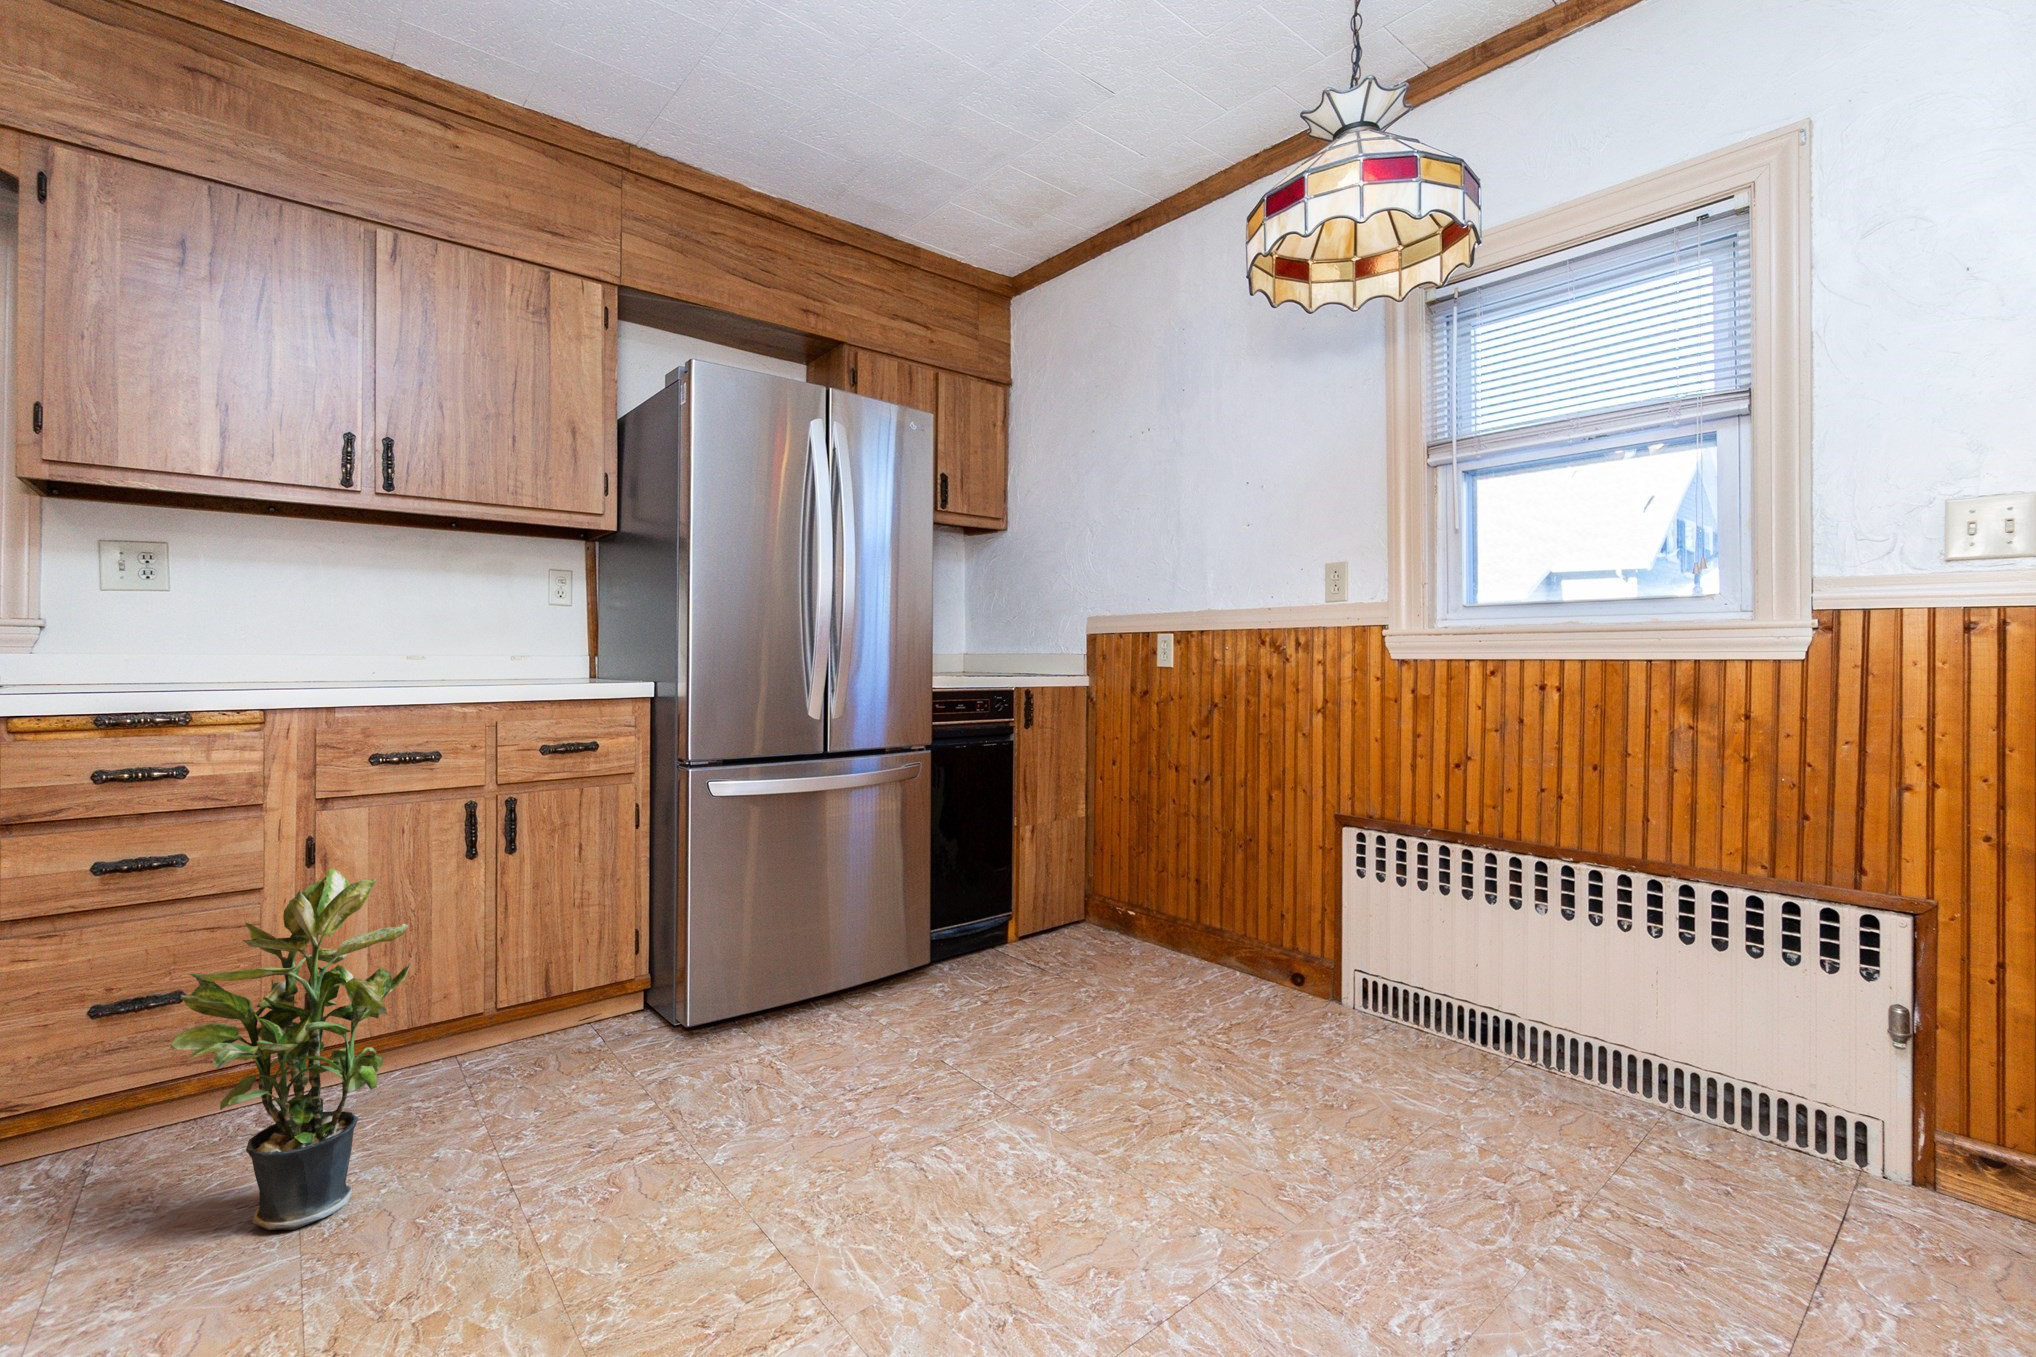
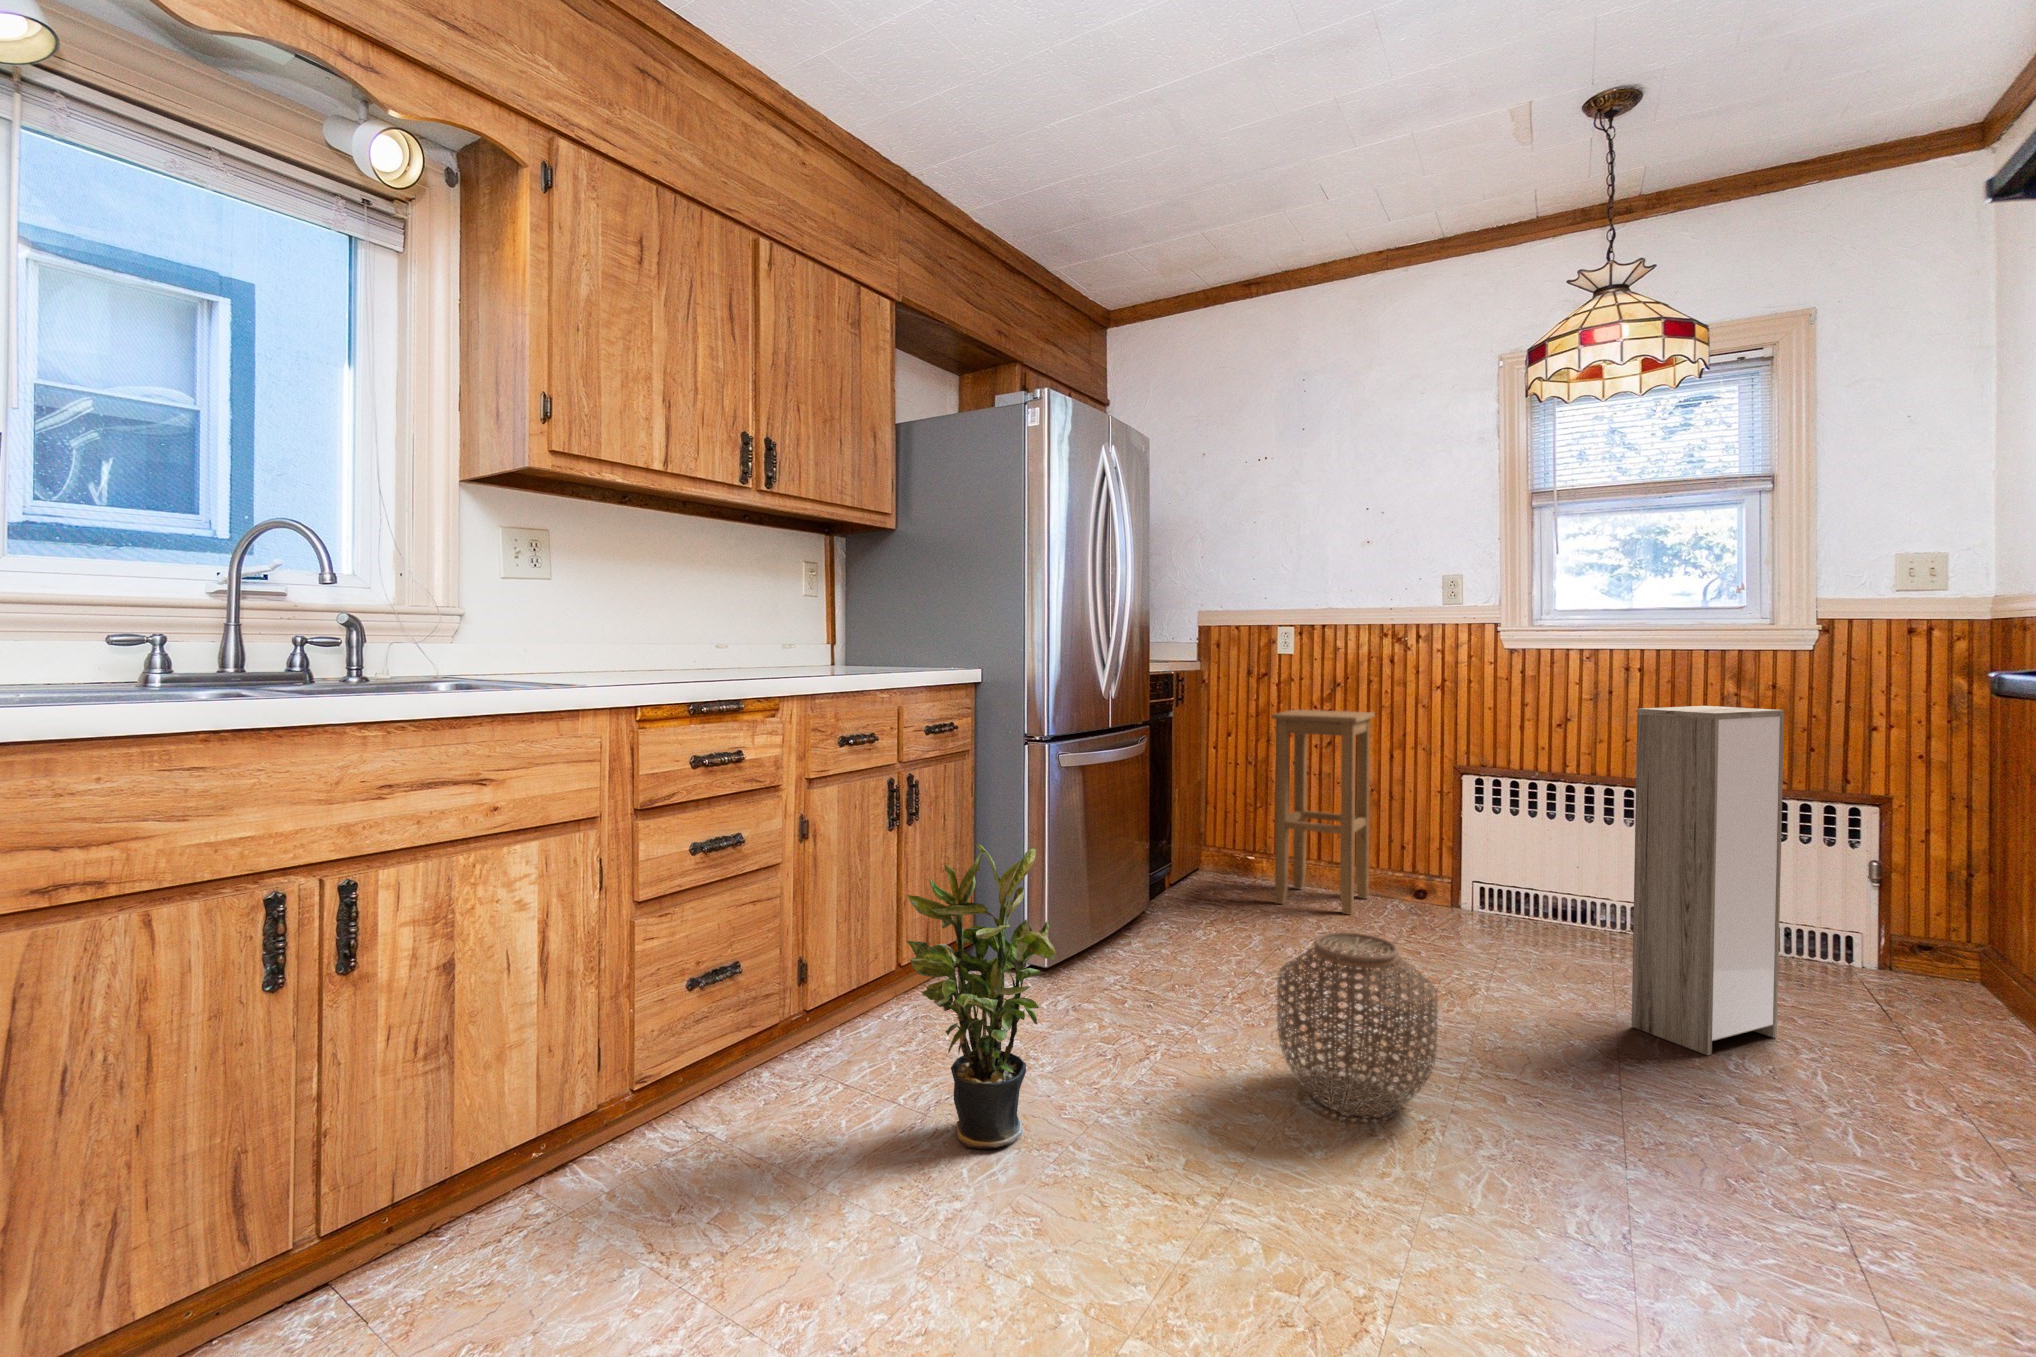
stool: none [1101,735,1246,998] -> present [1271,710,1375,914]
storage cabinet: none [1301,738,1519,1285] -> present [1632,706,1784,1055]
woven basket: none [641,1021,851,1282] -> present [1277,932,1438,1117]

